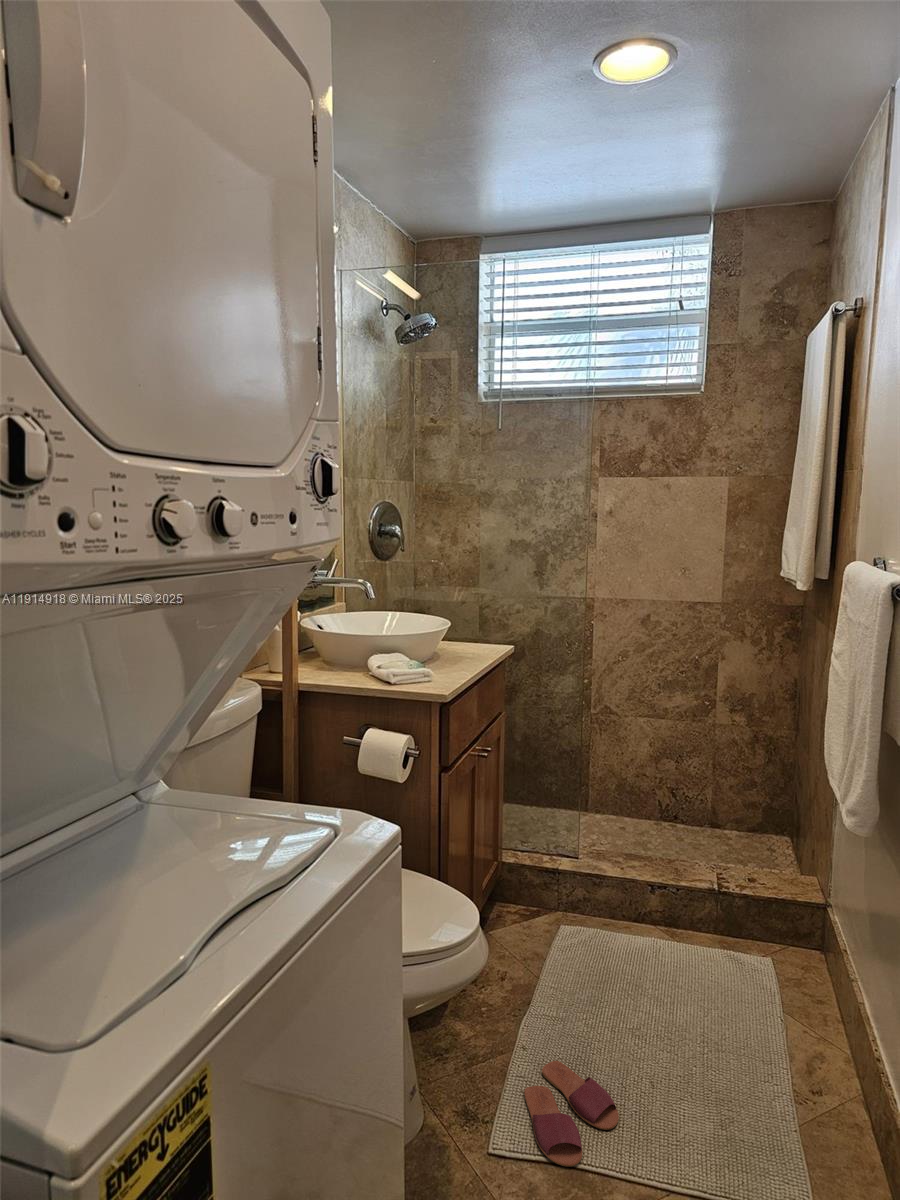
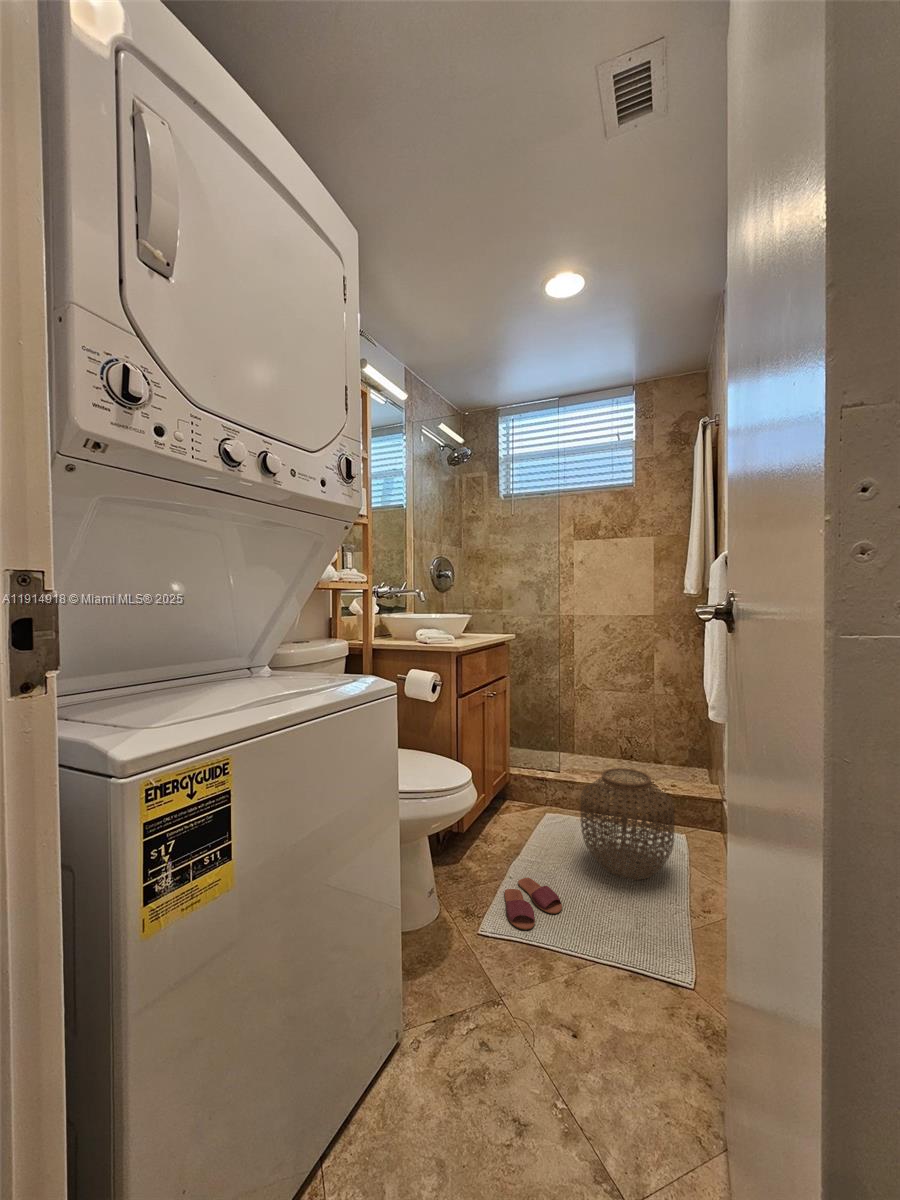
woven basket: none [633,875,780,1051] -> present [580,768,674,880]

